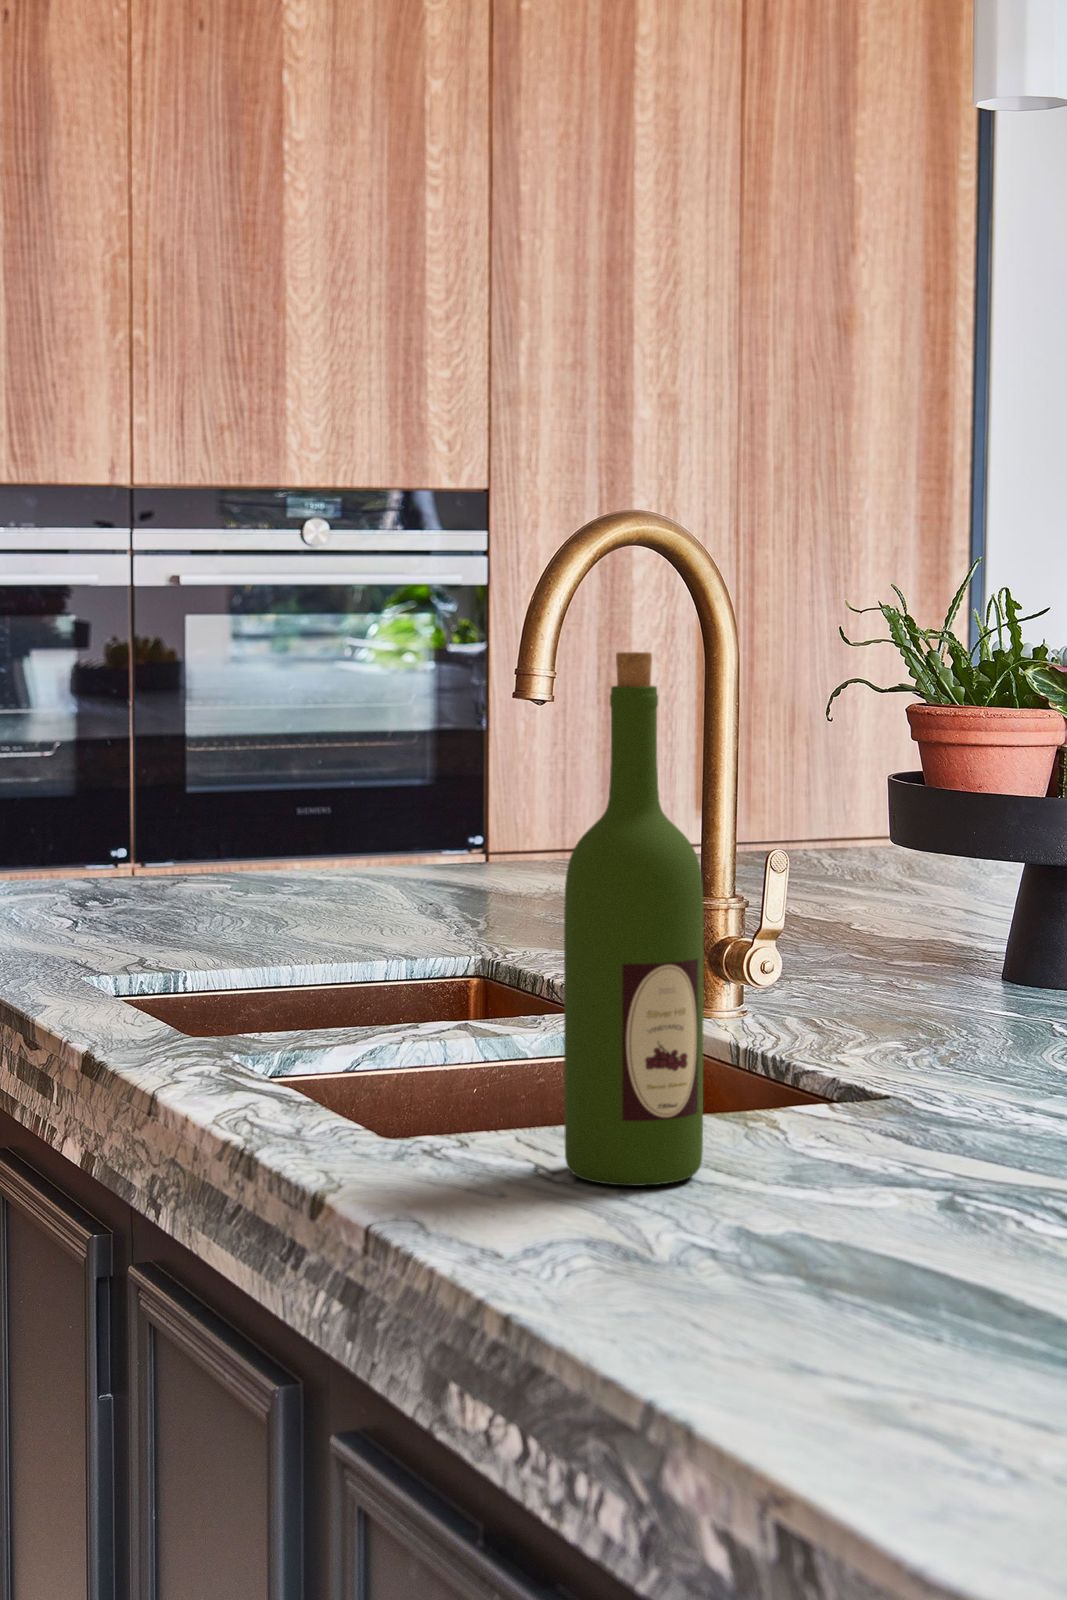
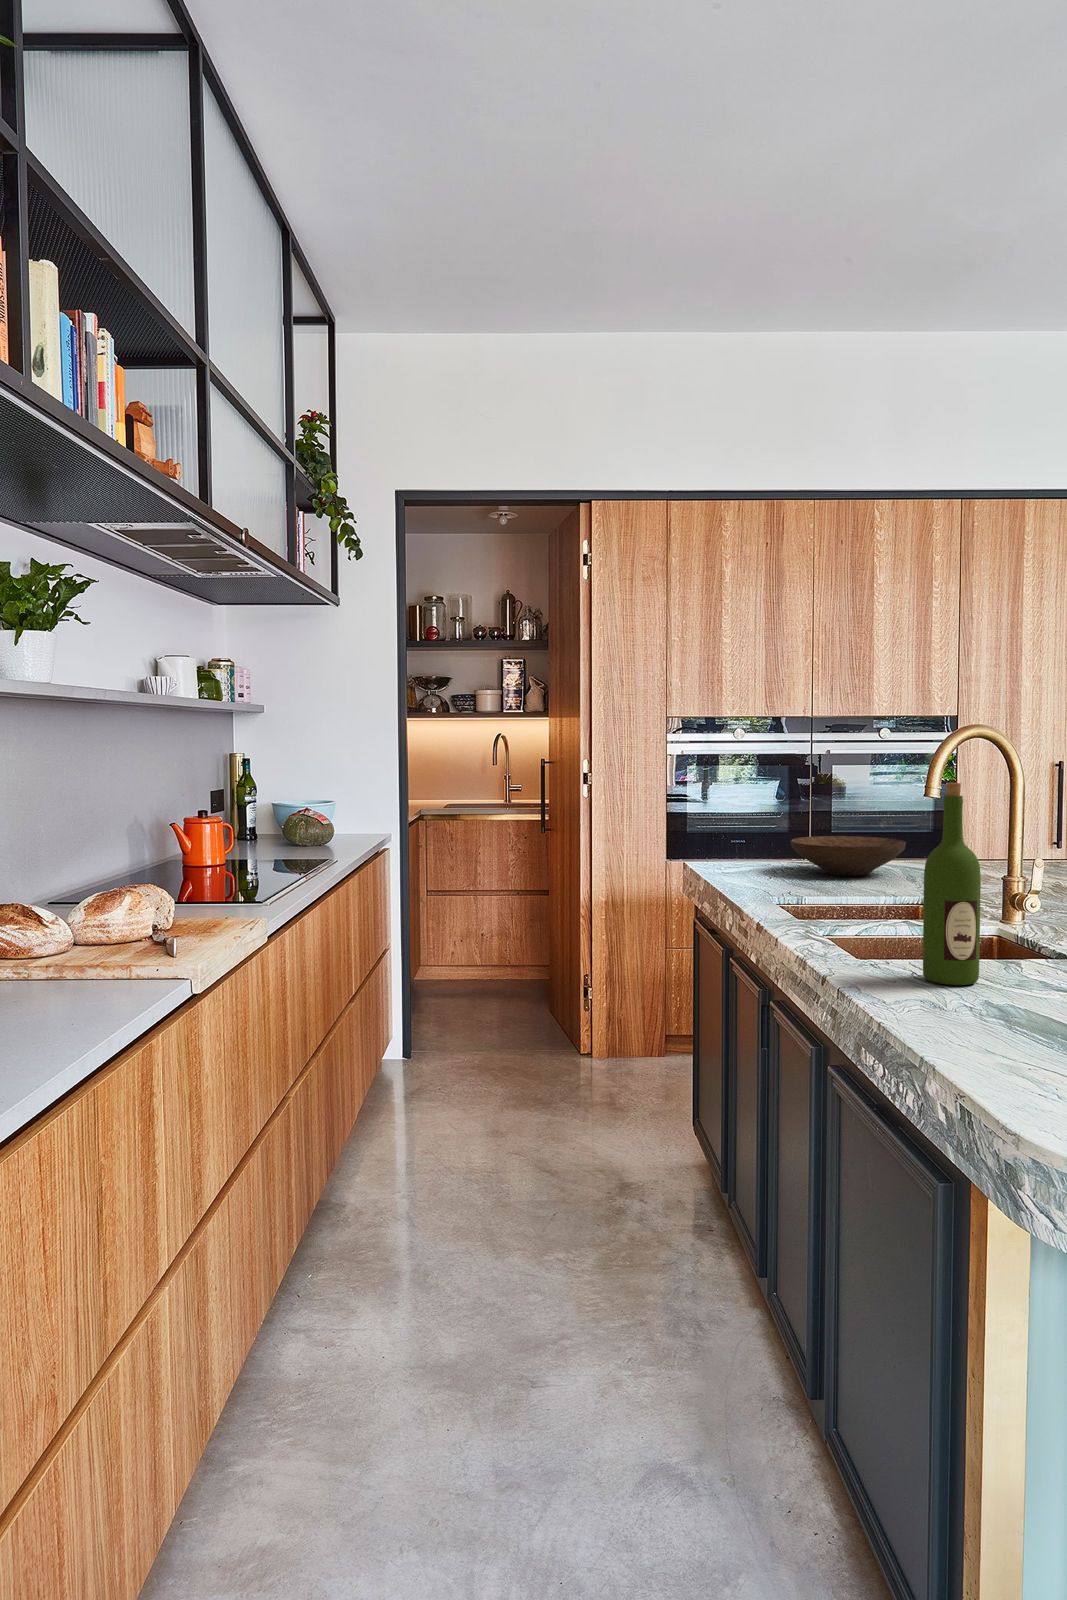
wooden bowl: none [137,819,423,920] -> present [791,836,906,876]

